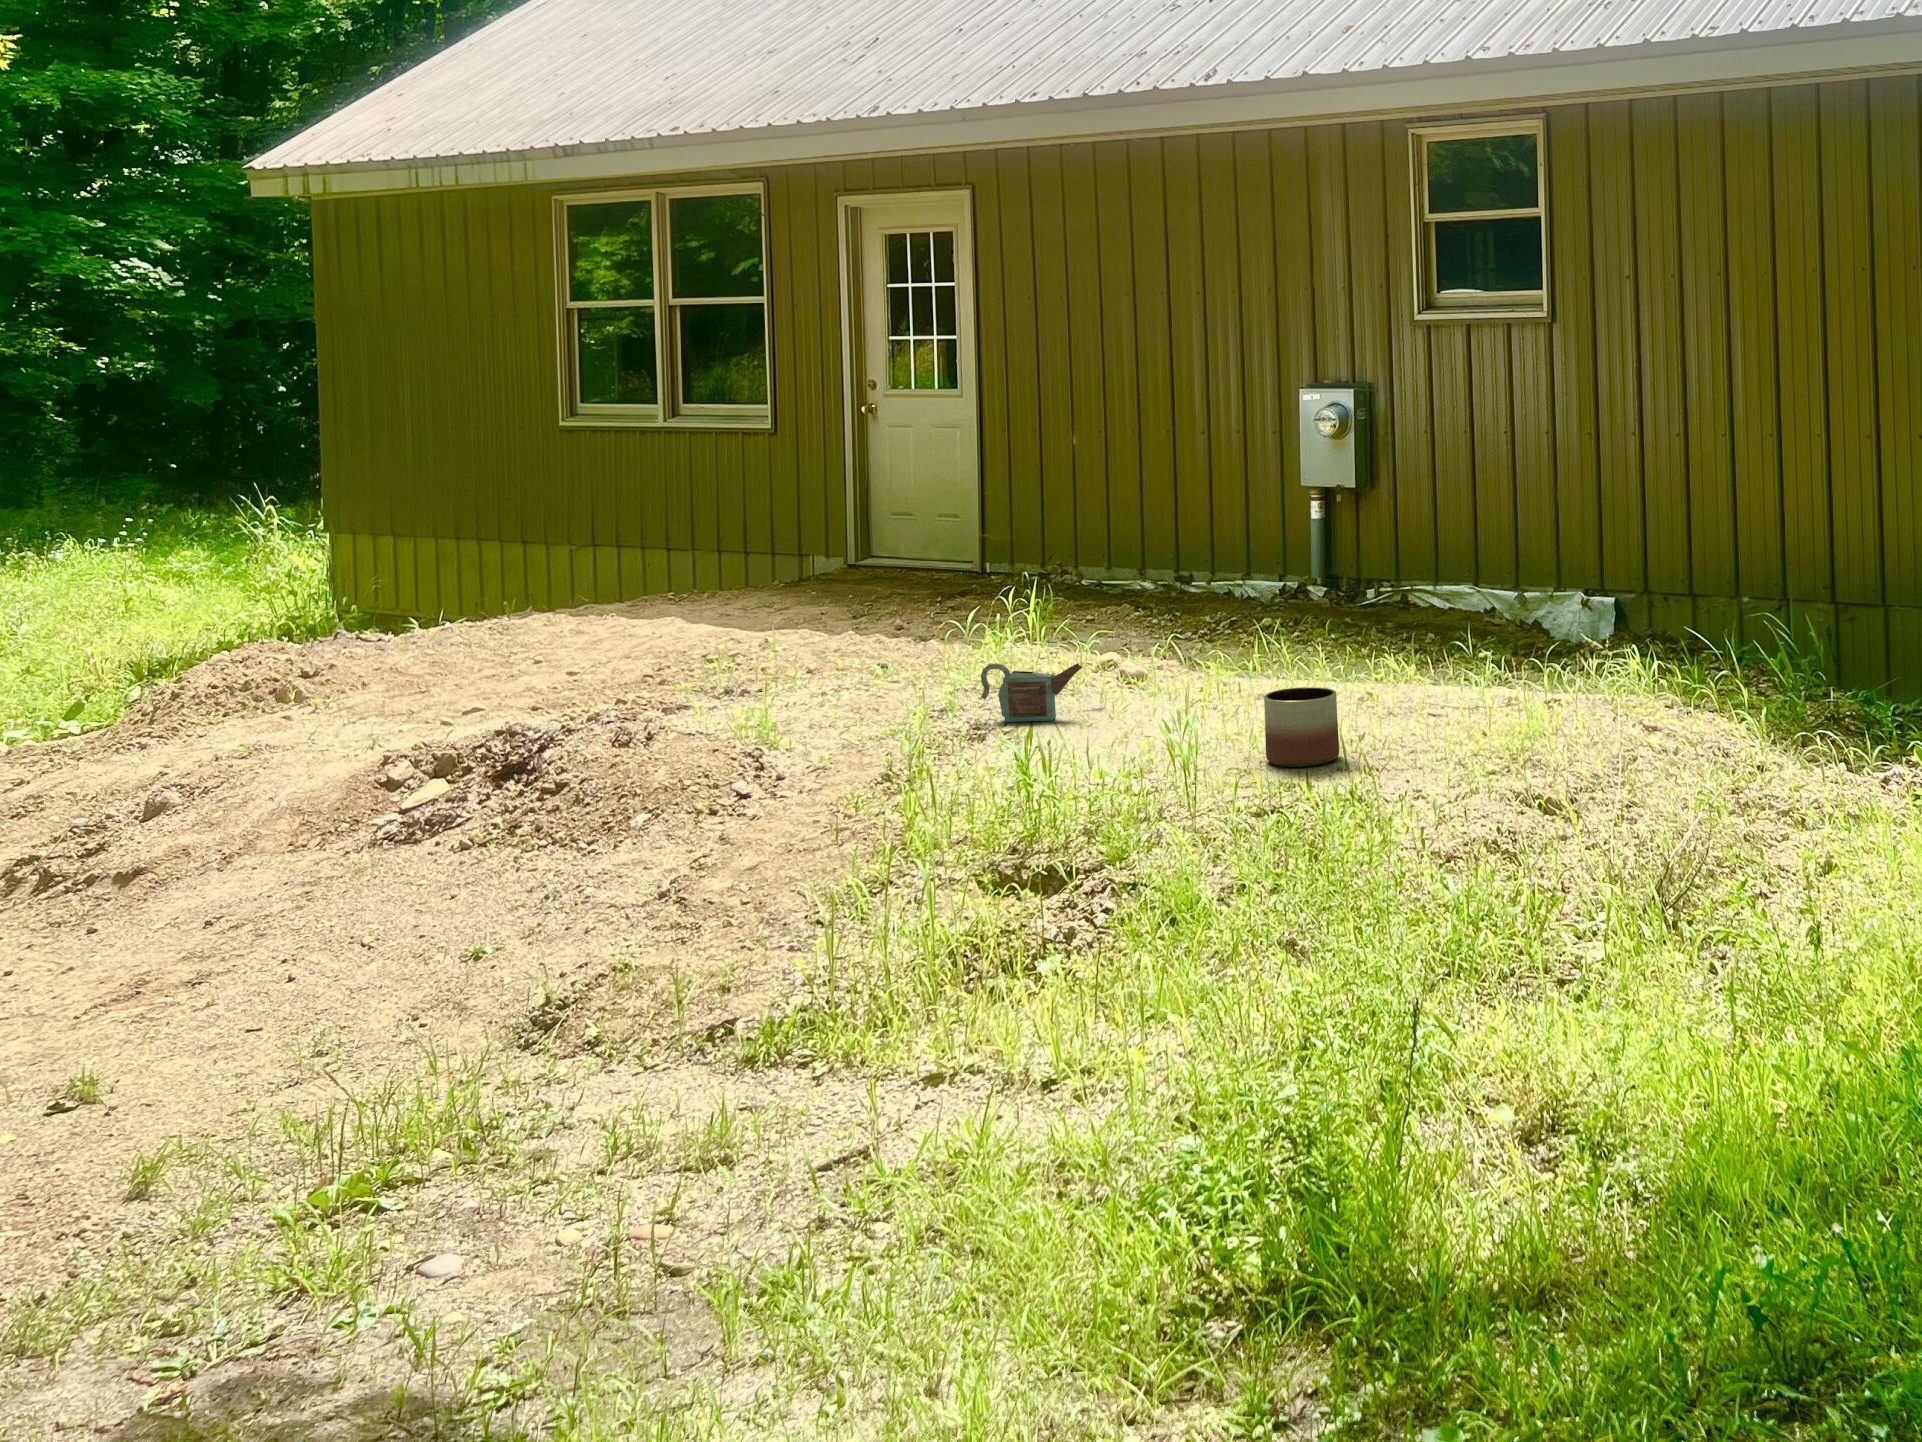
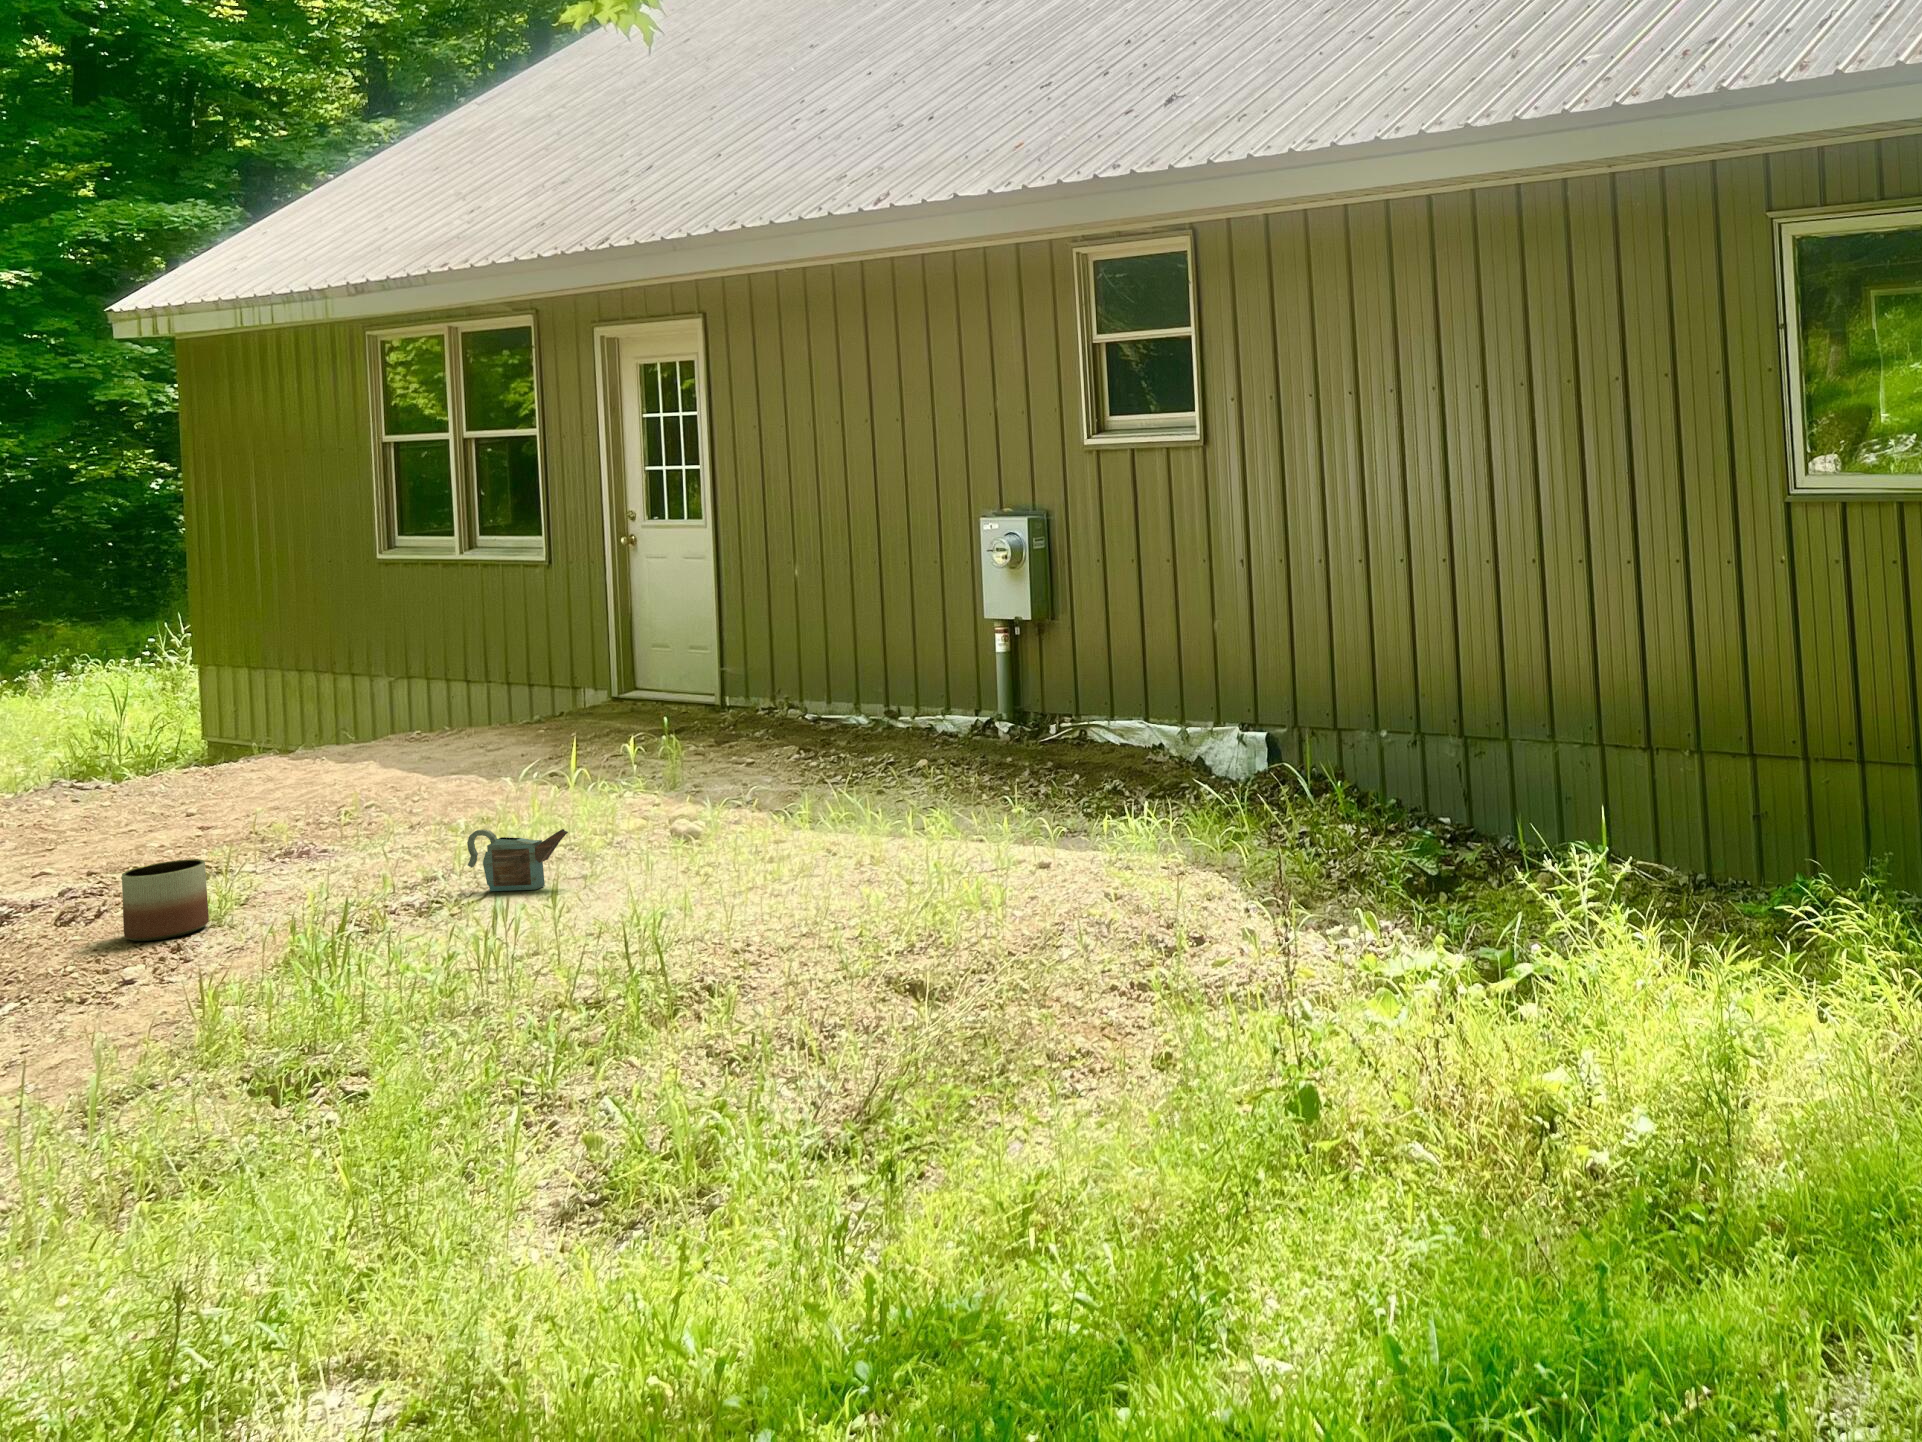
planter: present [1264,687,1339,767] -> present [122,859,209,941]

